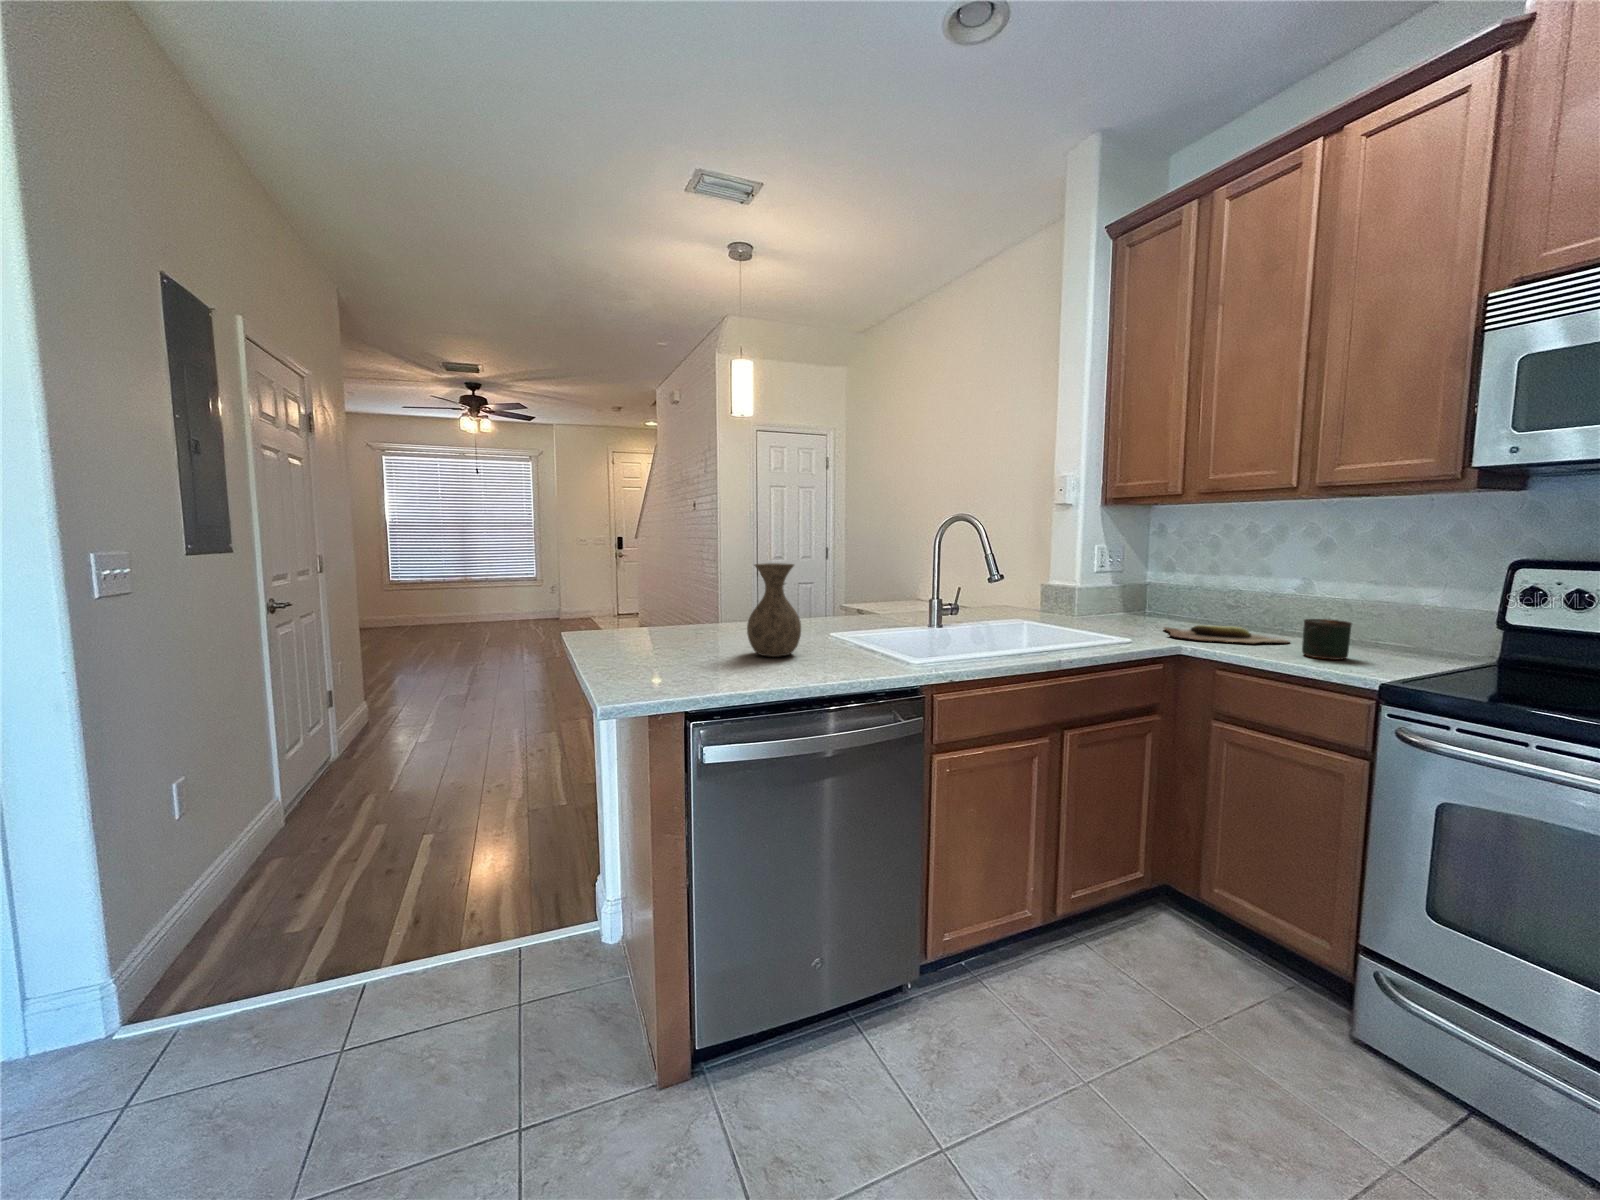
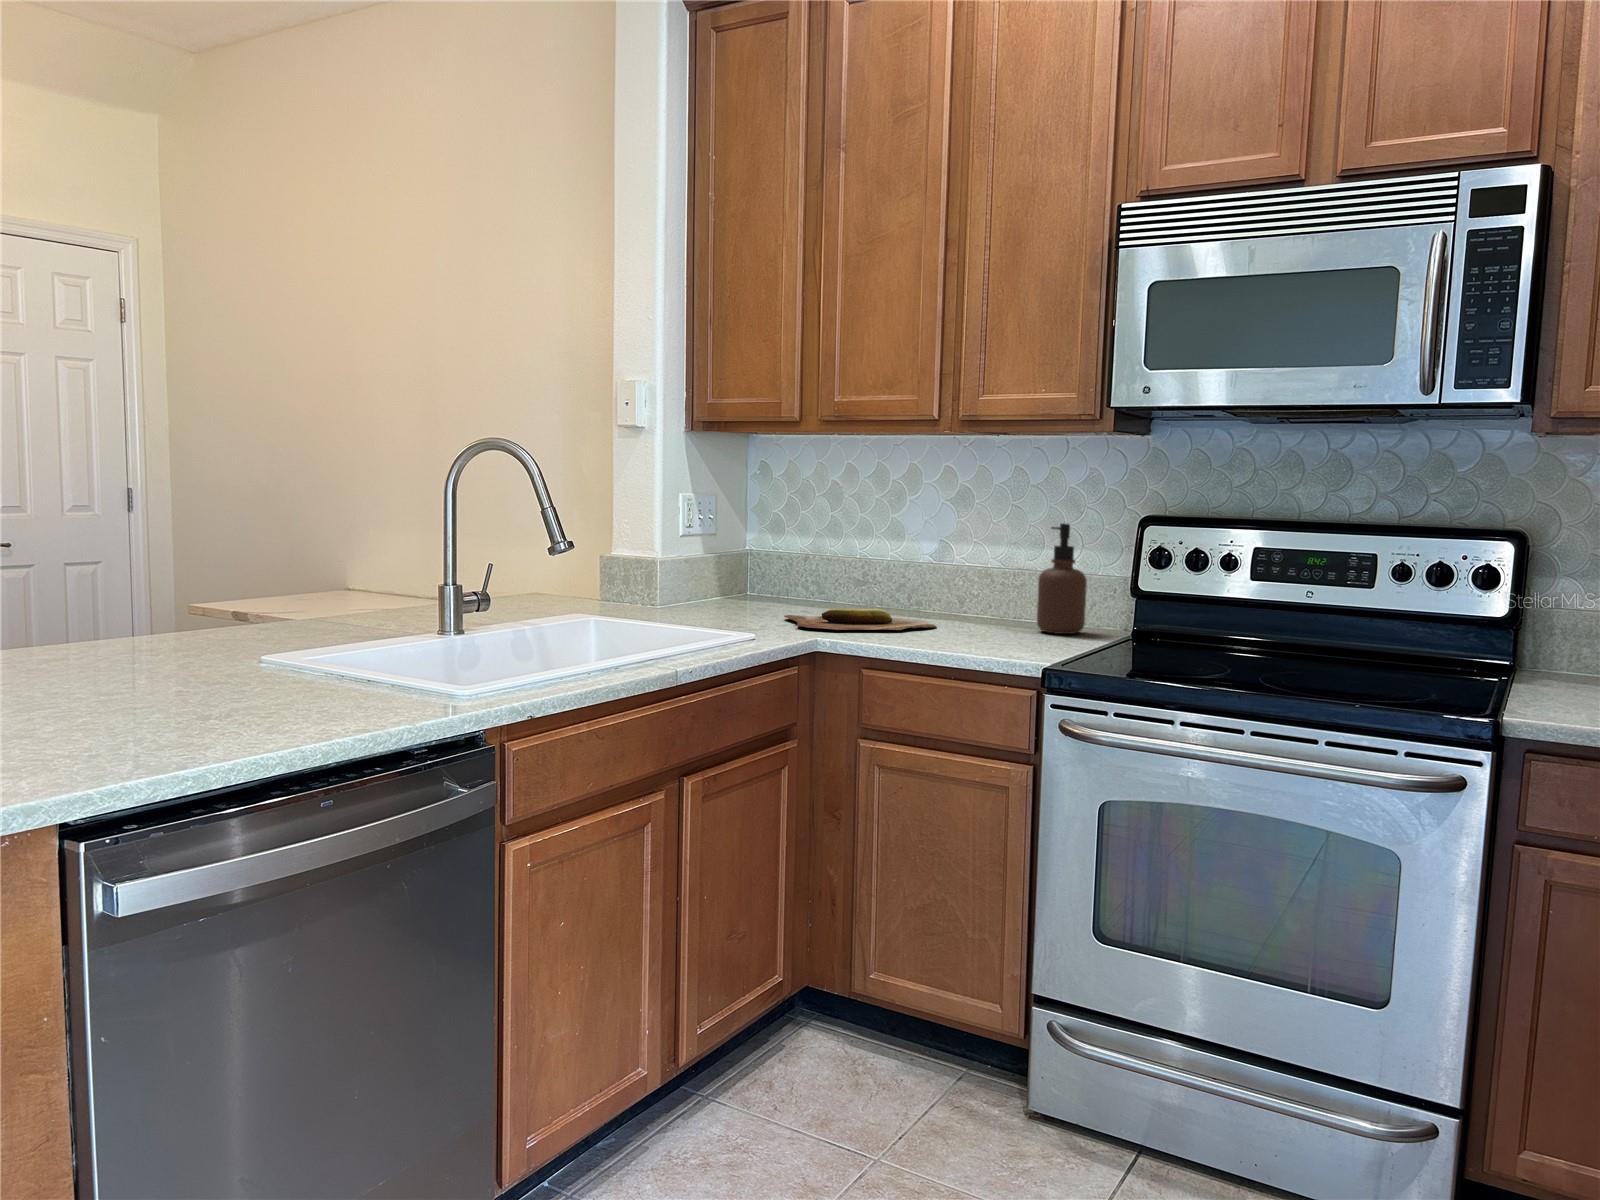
vase: present [747,563,801,657] -> none [125,523,243,704]
soap dispenser: none [1390,567,1446,657] -> present [1037,523,1087,634]
mug: present [1302,619,1352,660] -> none [955,593,1005,644]

